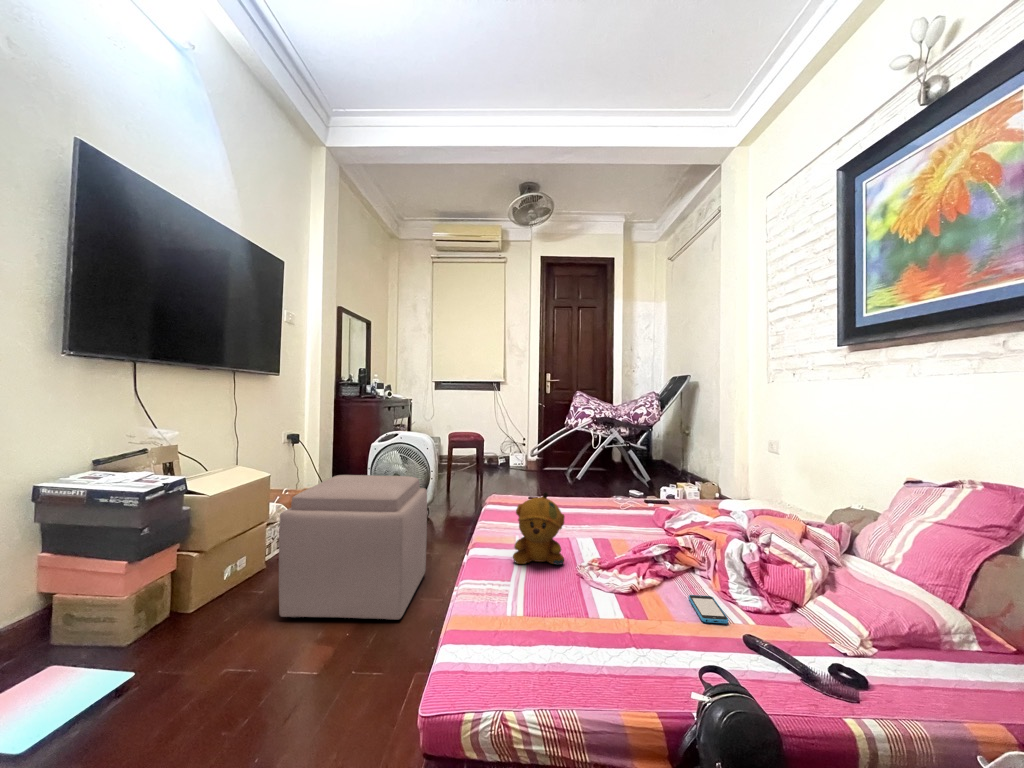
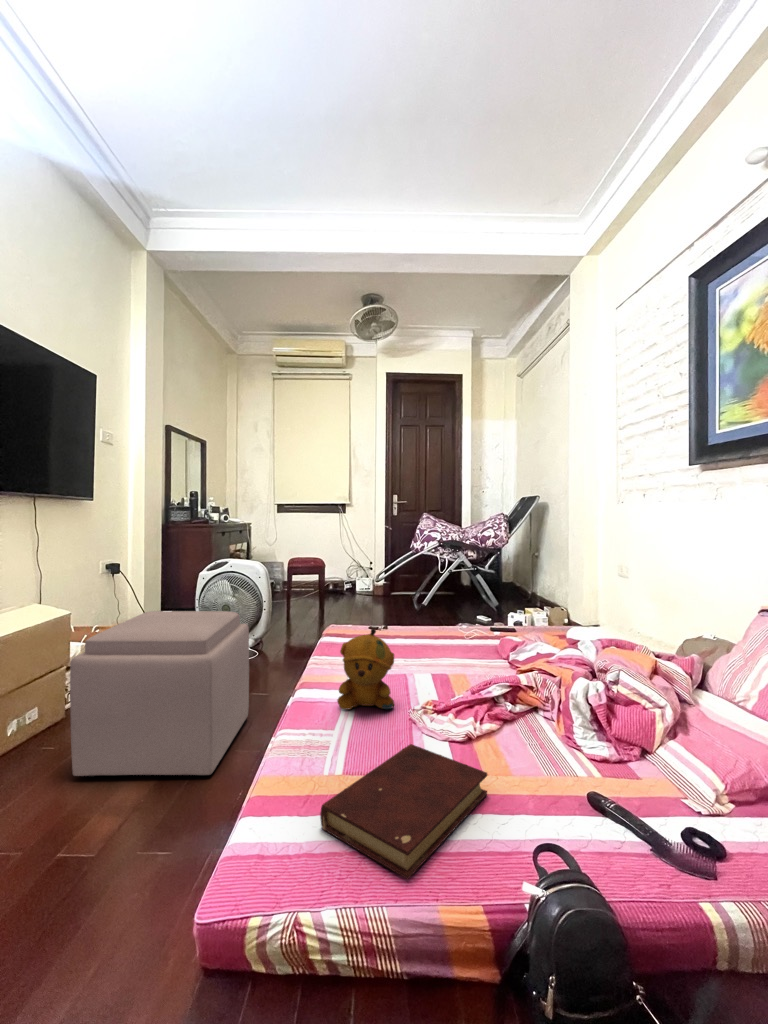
book: none [513,591,654,692] -> present [320,744,487,880]
smartphone: present [689,595,728,623] -> none [529,743,571,779]

